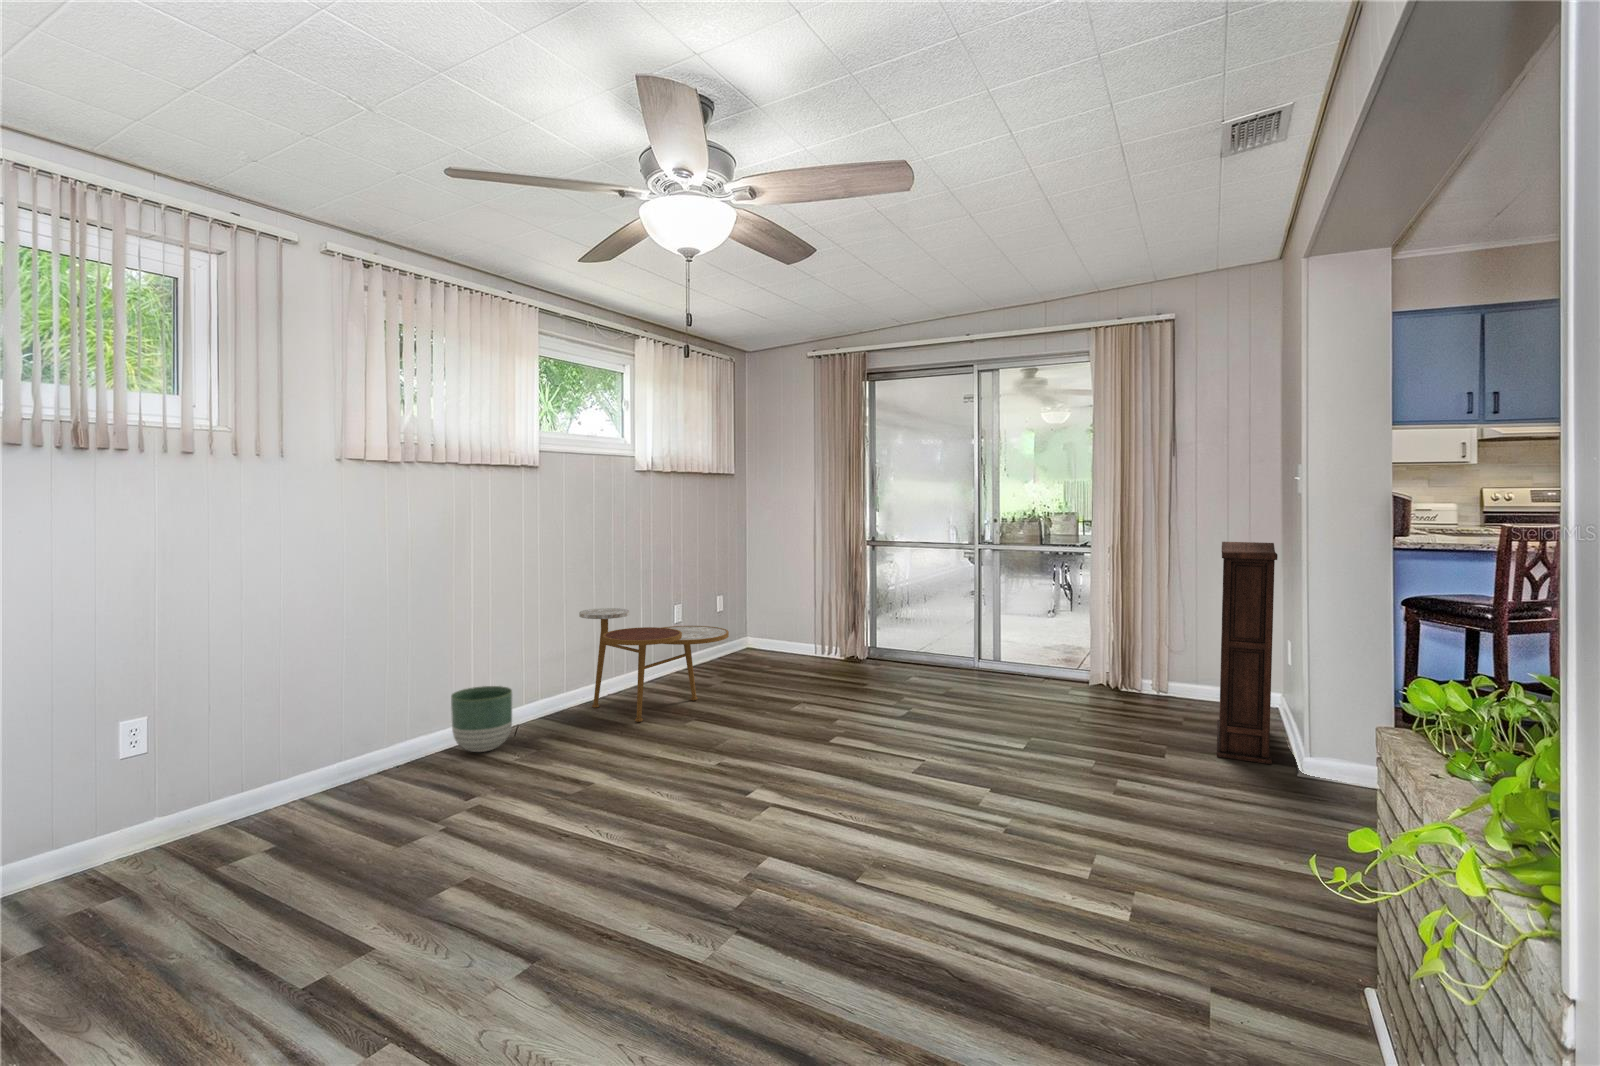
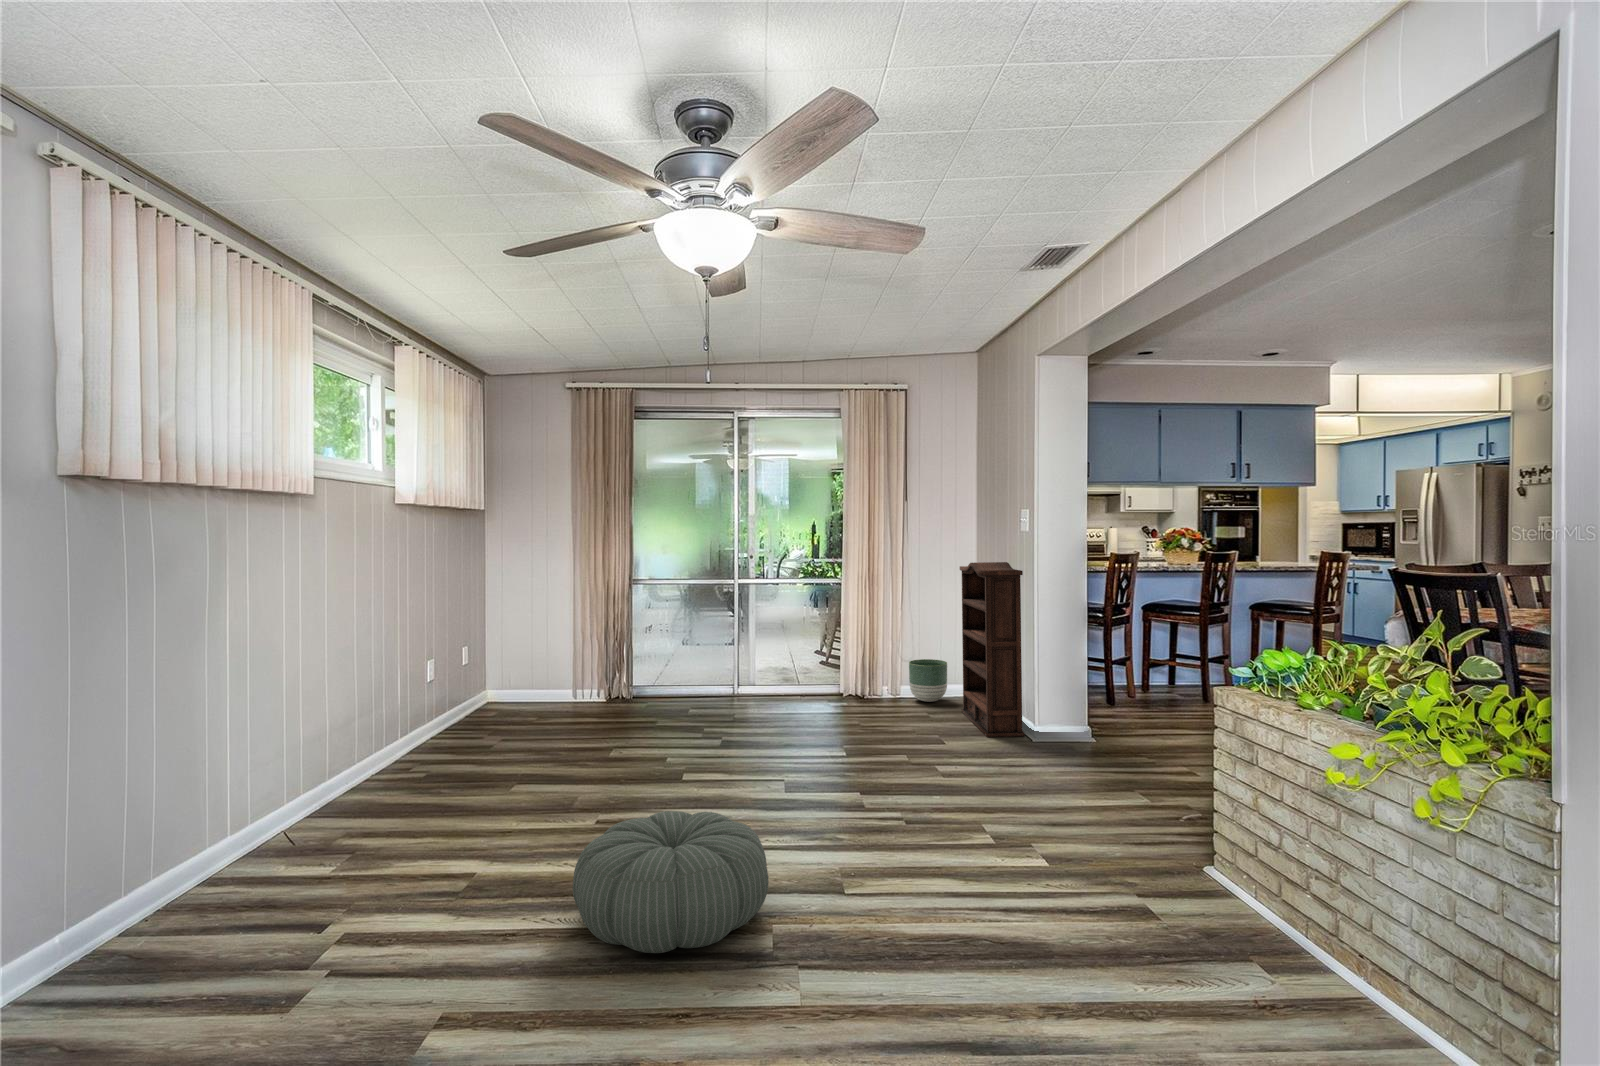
side table: present [579,608,729,722] -> none [345,669,531,800]
planter: present [451,686,512,752] -> present [909,659,947,702]
pouf: none [598,760,781,888] -> present [573,811,768,953]

